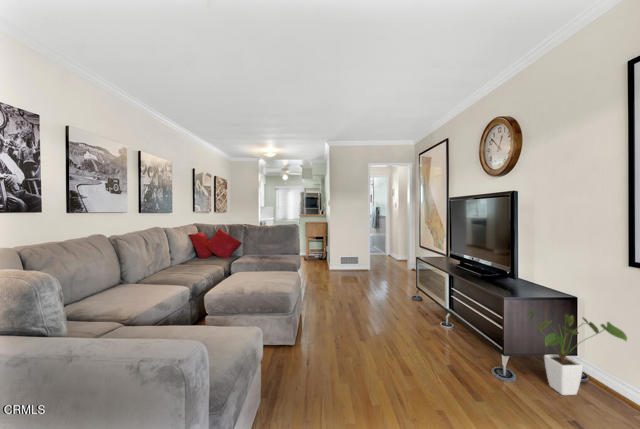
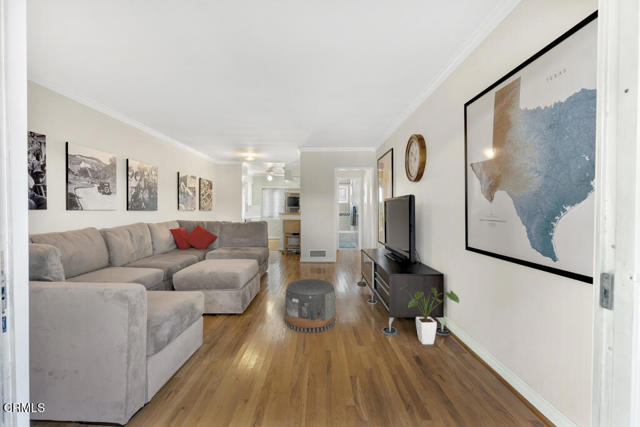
pouf: none [353,299,420,374] -> present [285,279,335,332]

